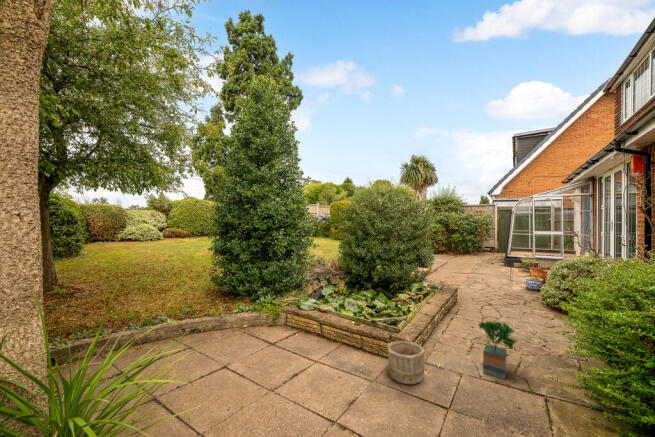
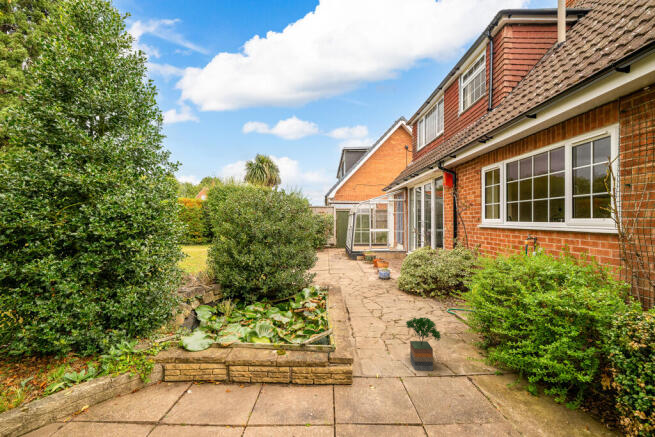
wooden bucket: present [387,341,425,385] -> none [339,359,381,414]

